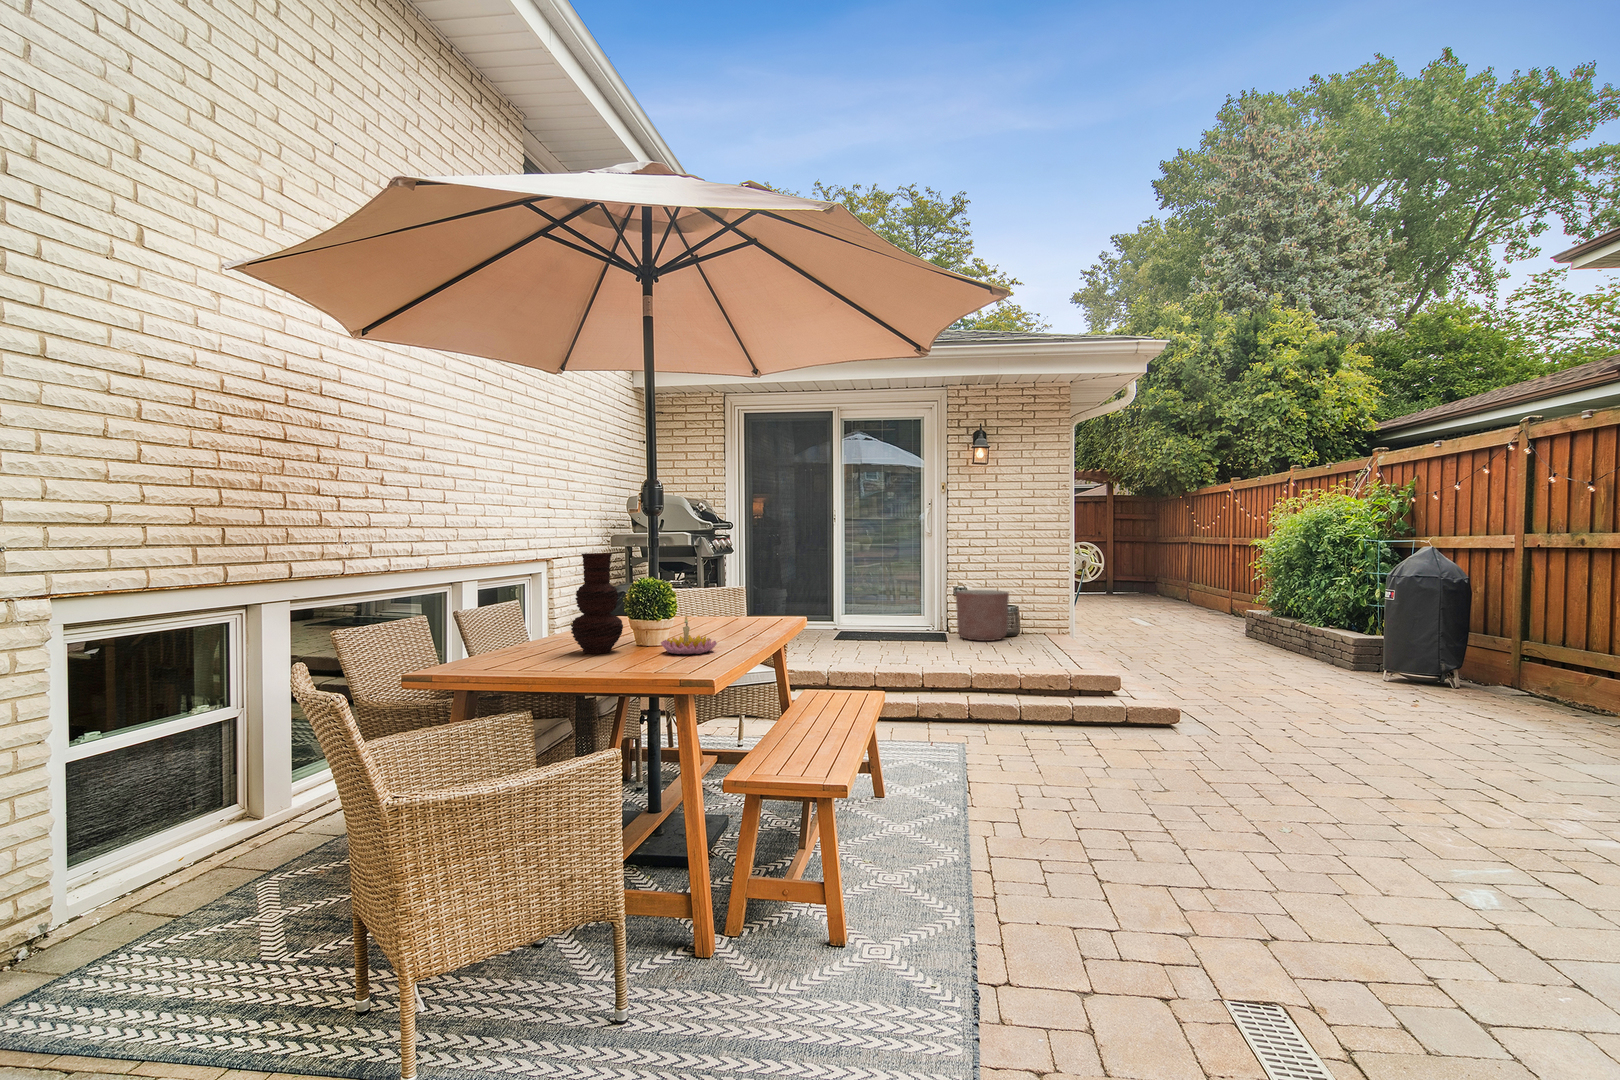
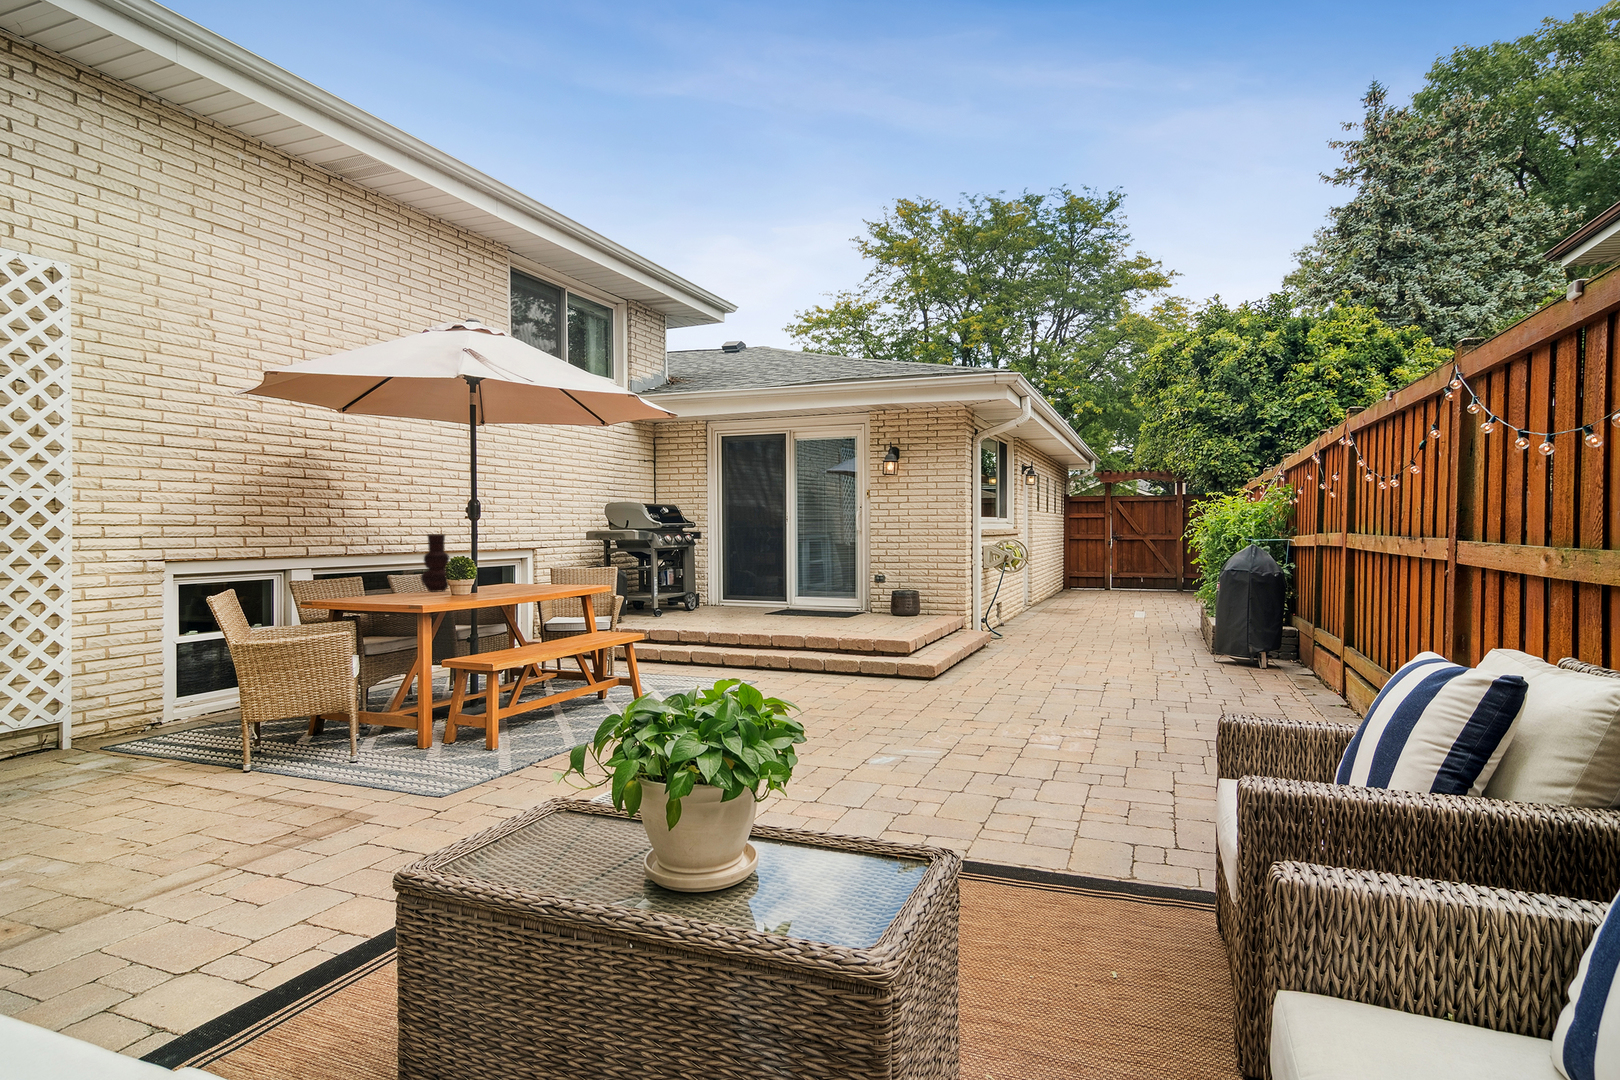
planter: present [956,590,1009,641] -> none [866,579,909,620]
candle holder: present [661,616,717,655] -> none [463,568,498,591]

